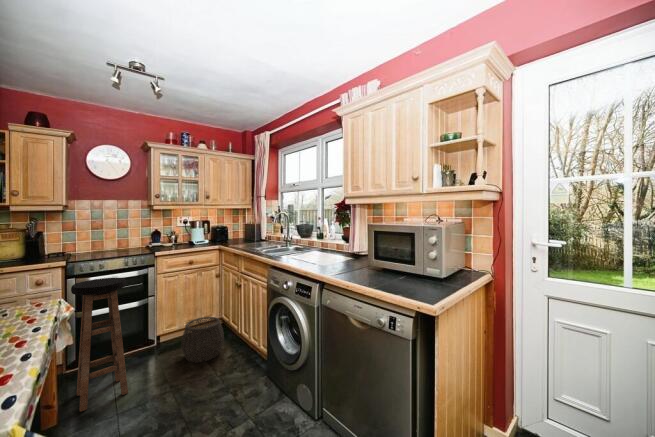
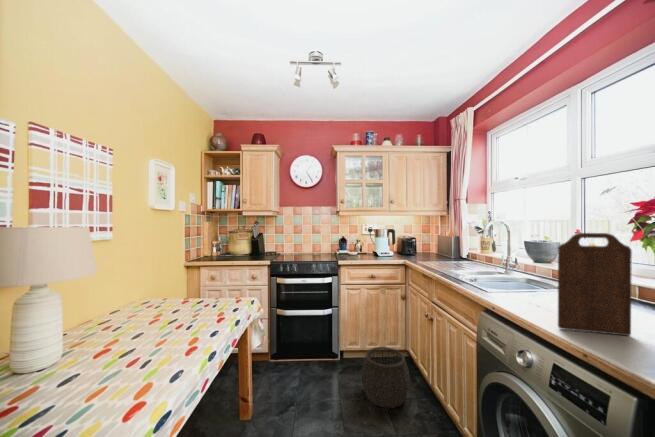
cutting board: none [301,216,329,266] -> present [558,233,632,336]
bar stool: present [71,278,128,412] -> none [265,287,308,423]

